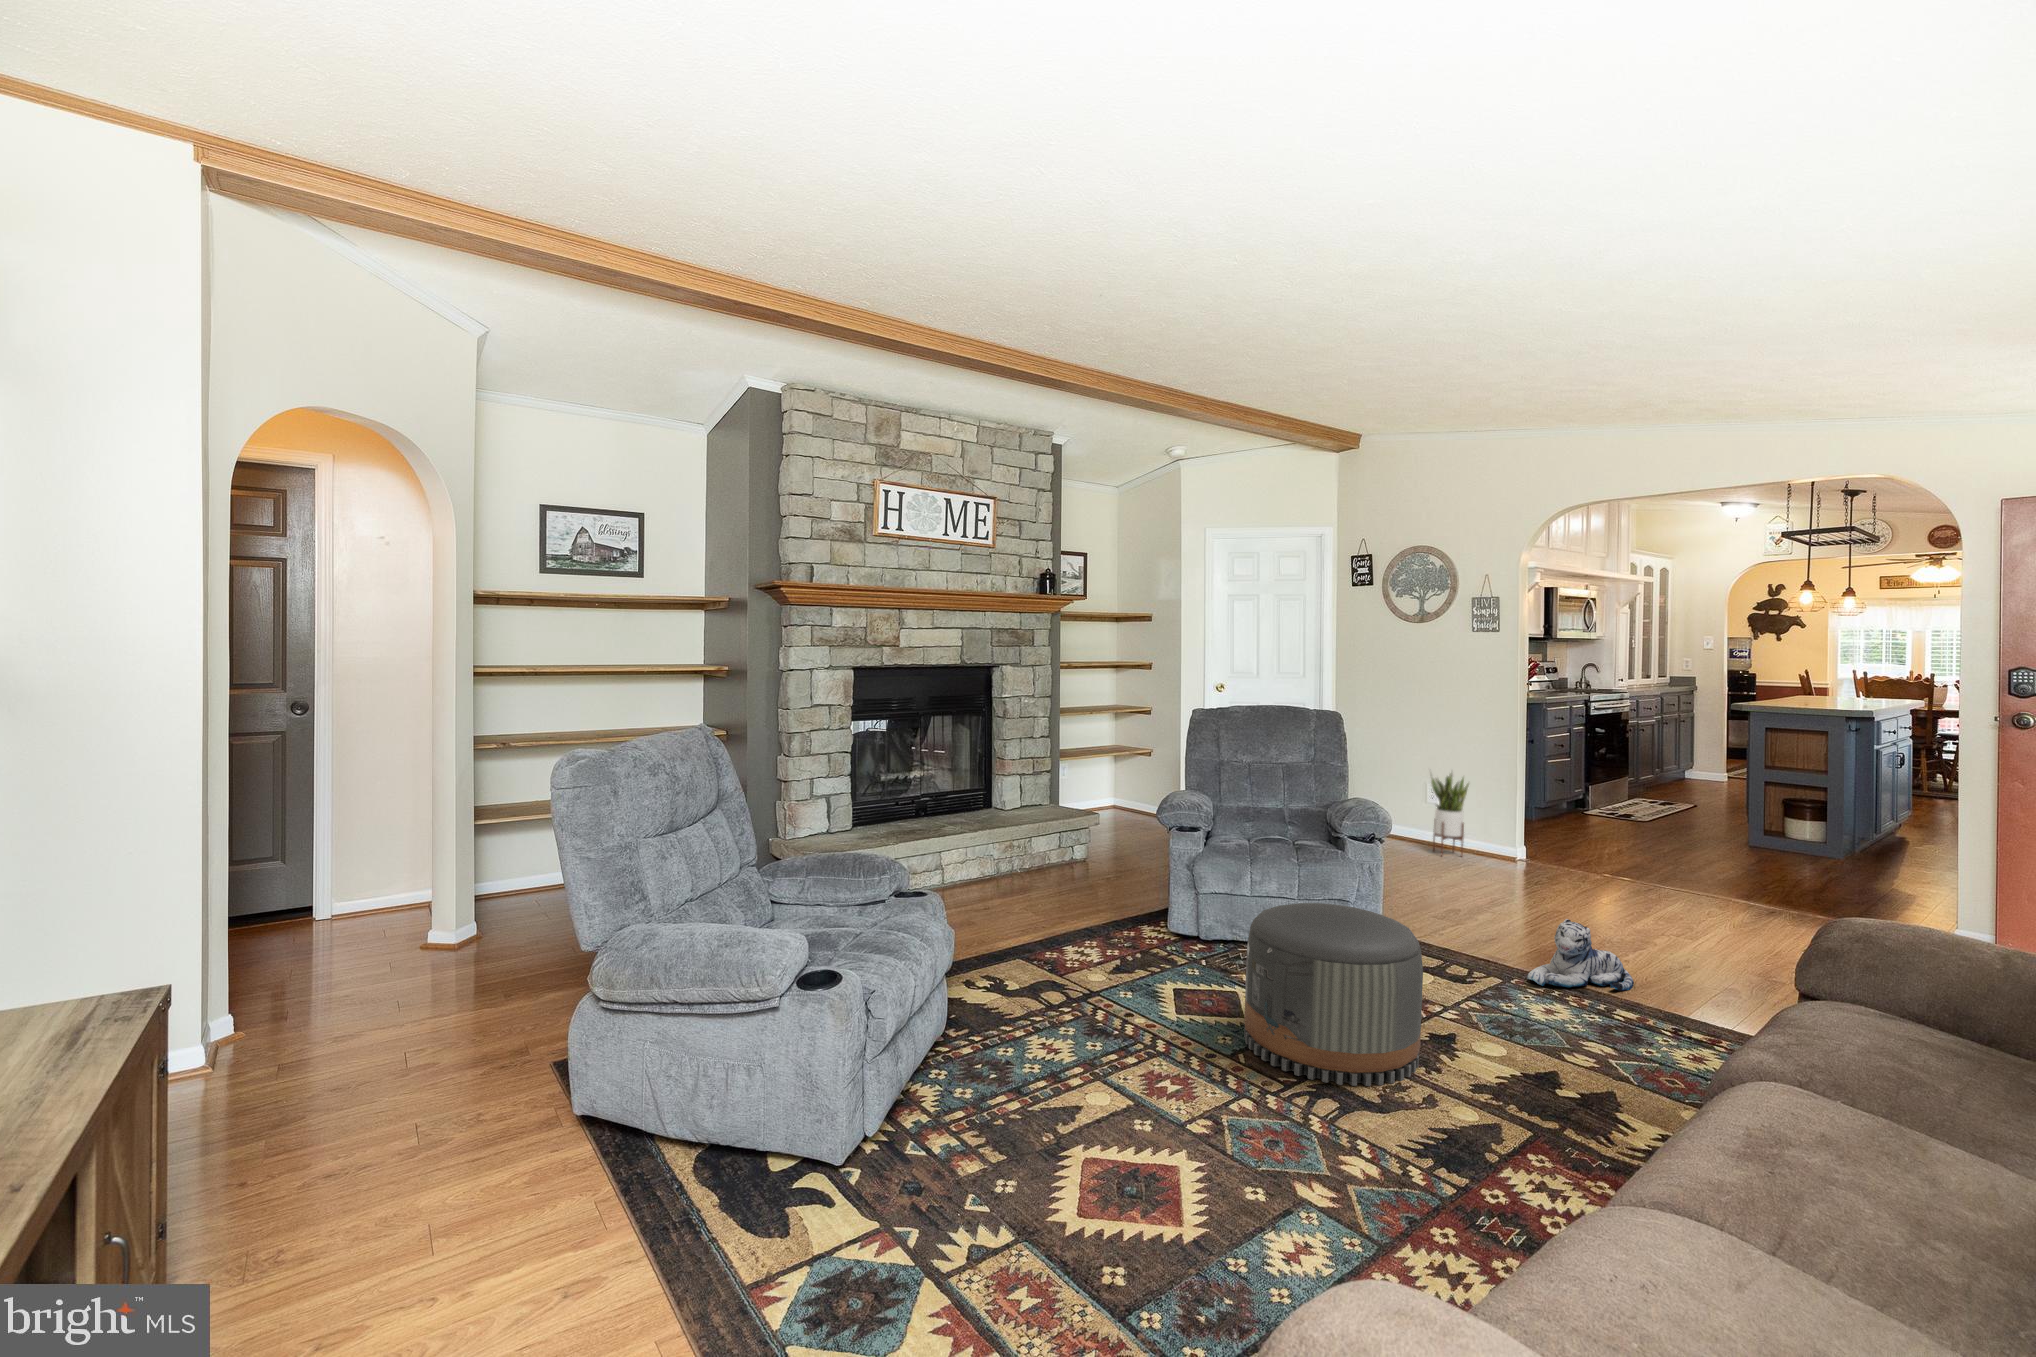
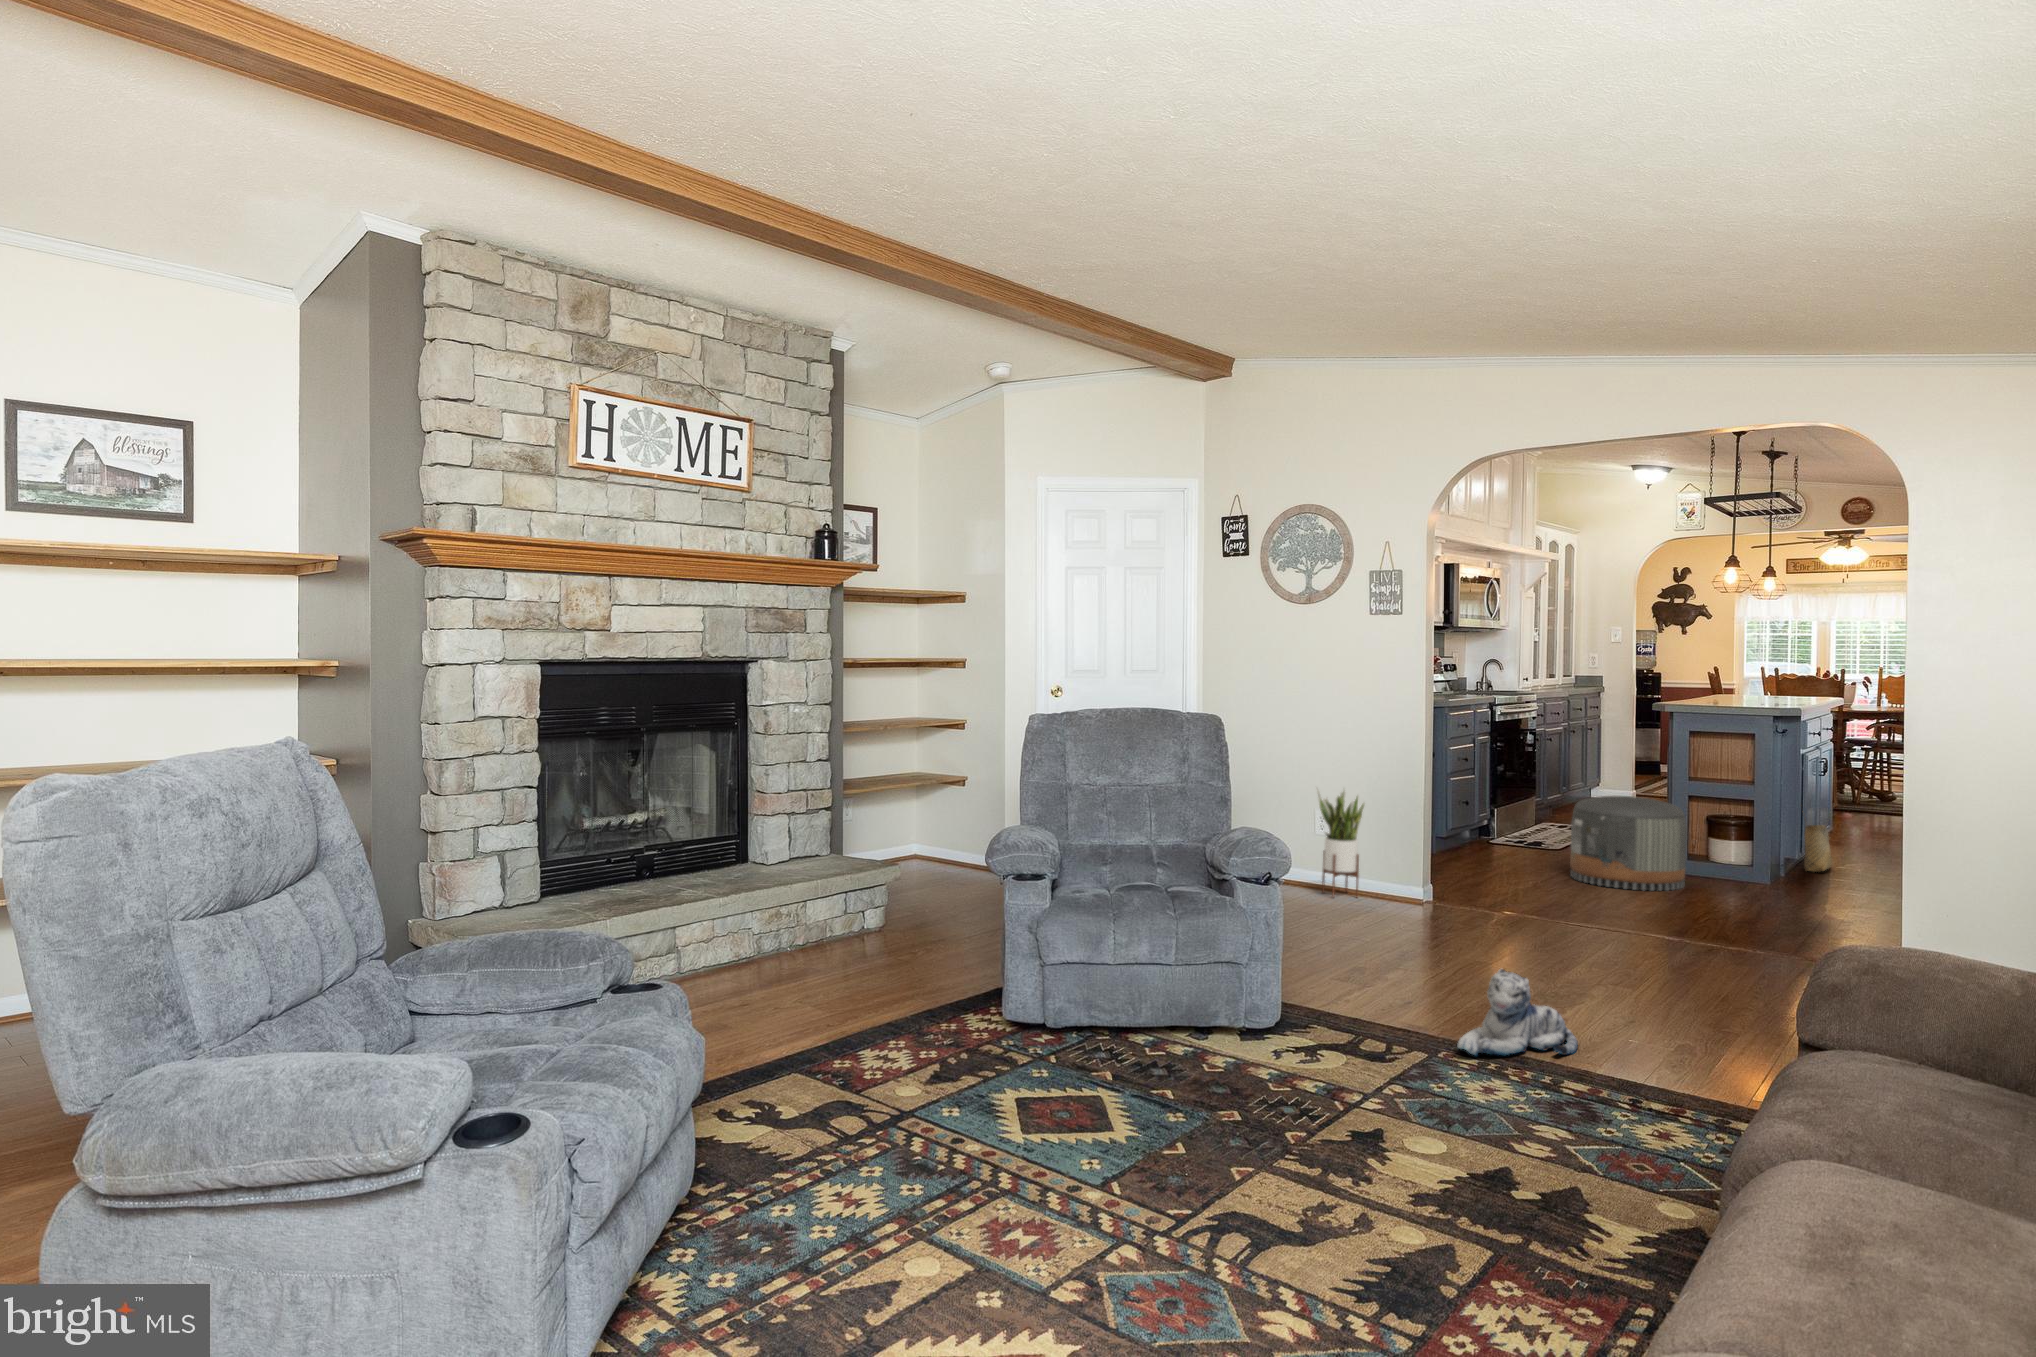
woven basket: none [1877,793,1911,854] -> present [1804,825,1832,872]
pouf: present [1244,903,1423,1086] -> present [1570,796,1687,891]

